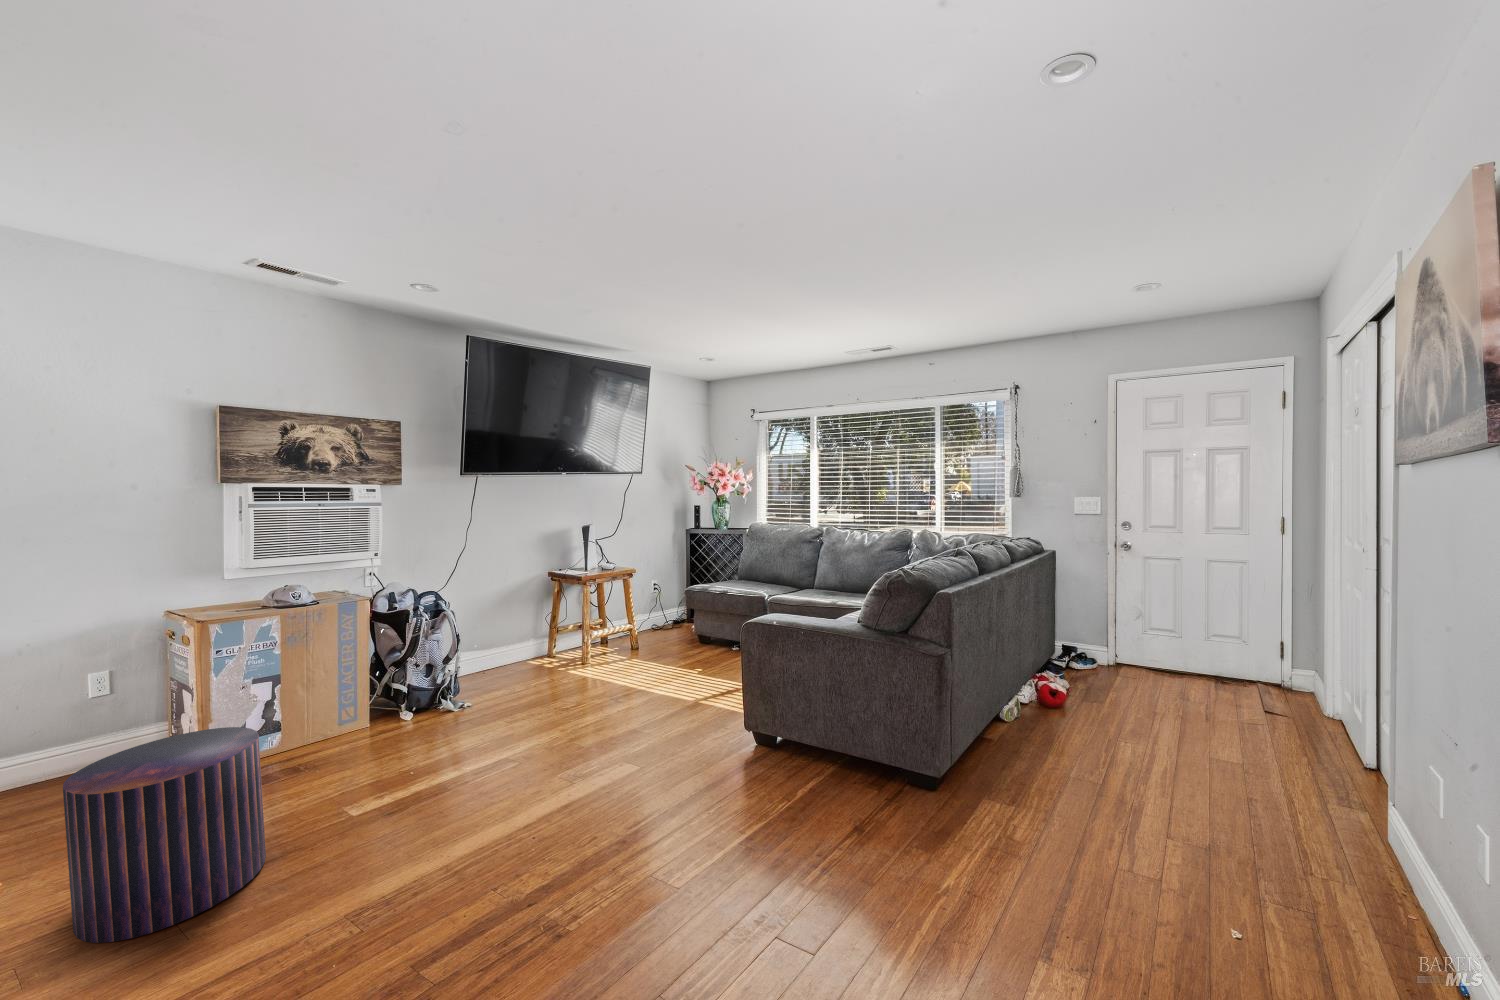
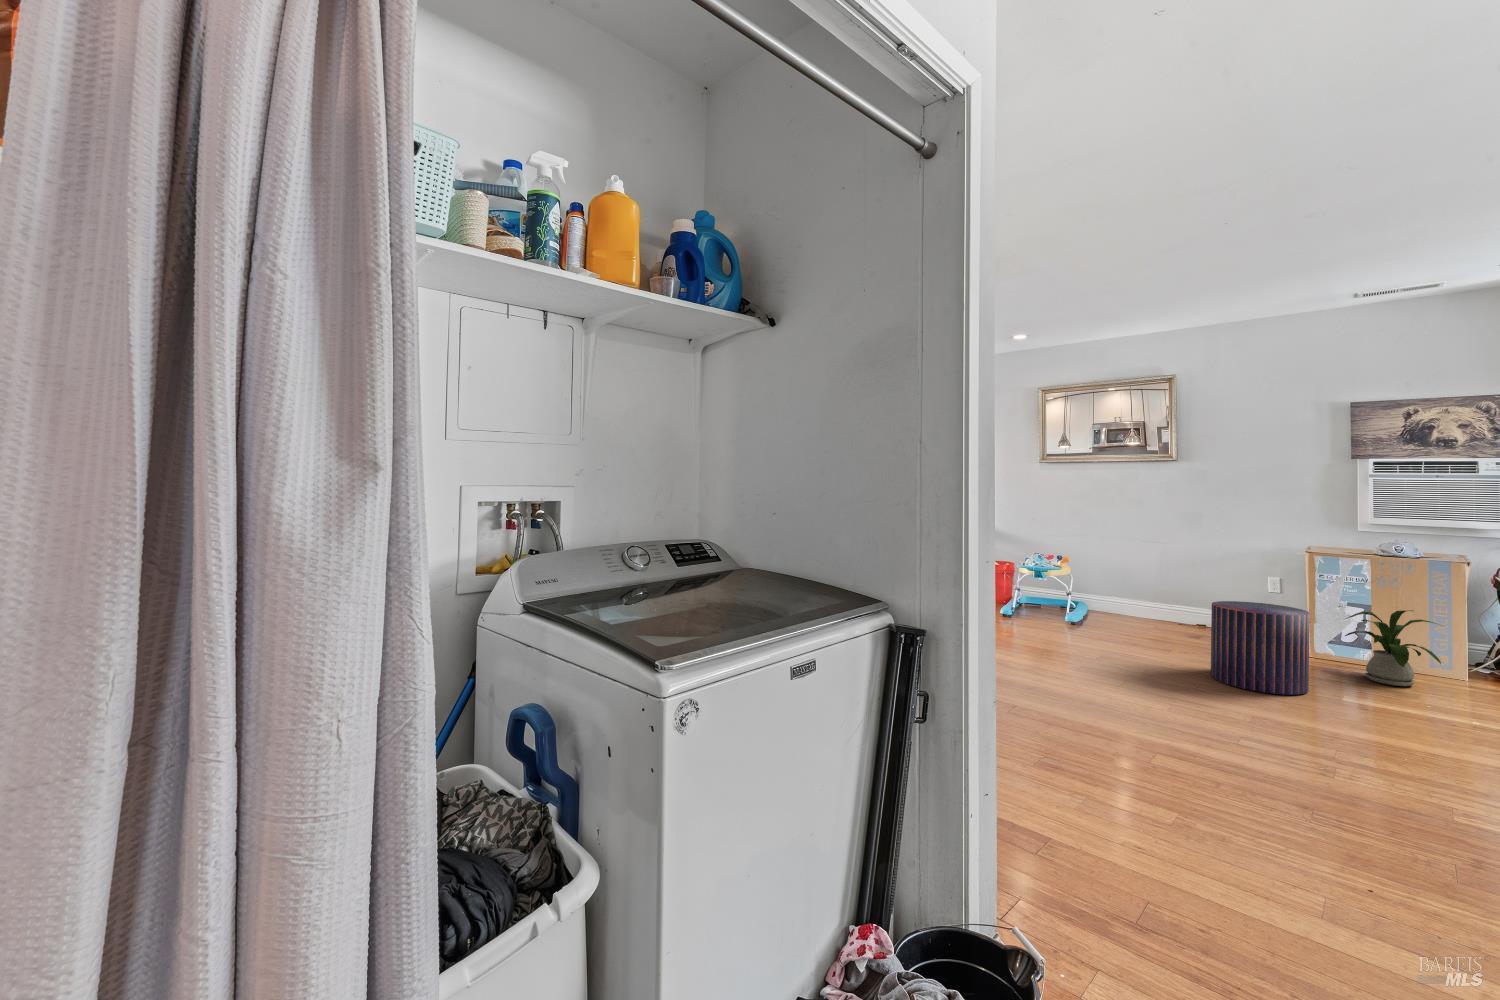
house plant: none [259,672,380,777] -> present [1345,610,1441,686]

